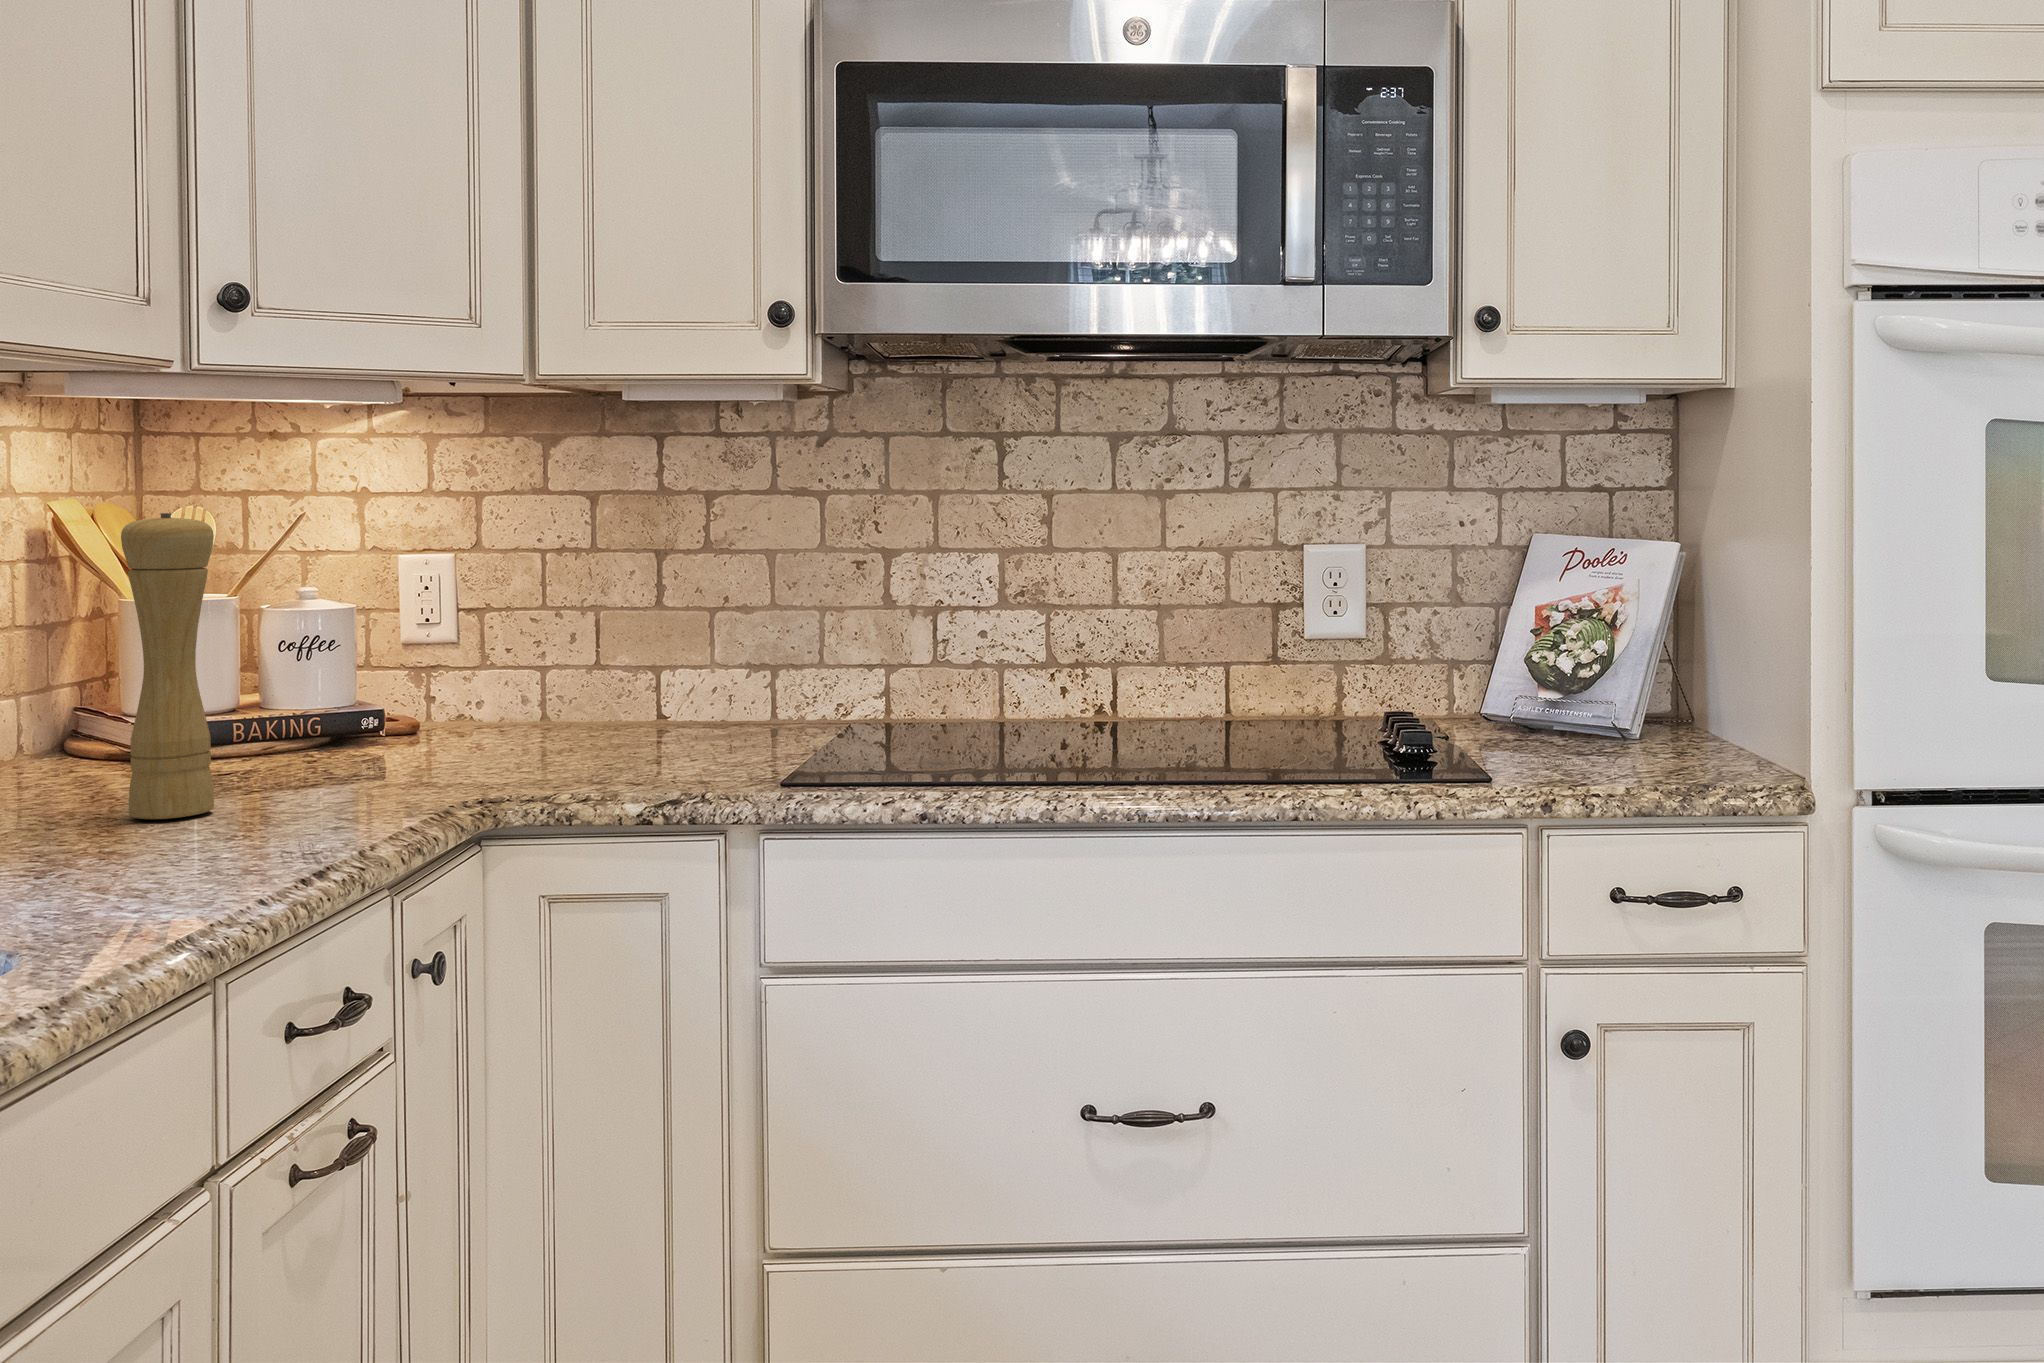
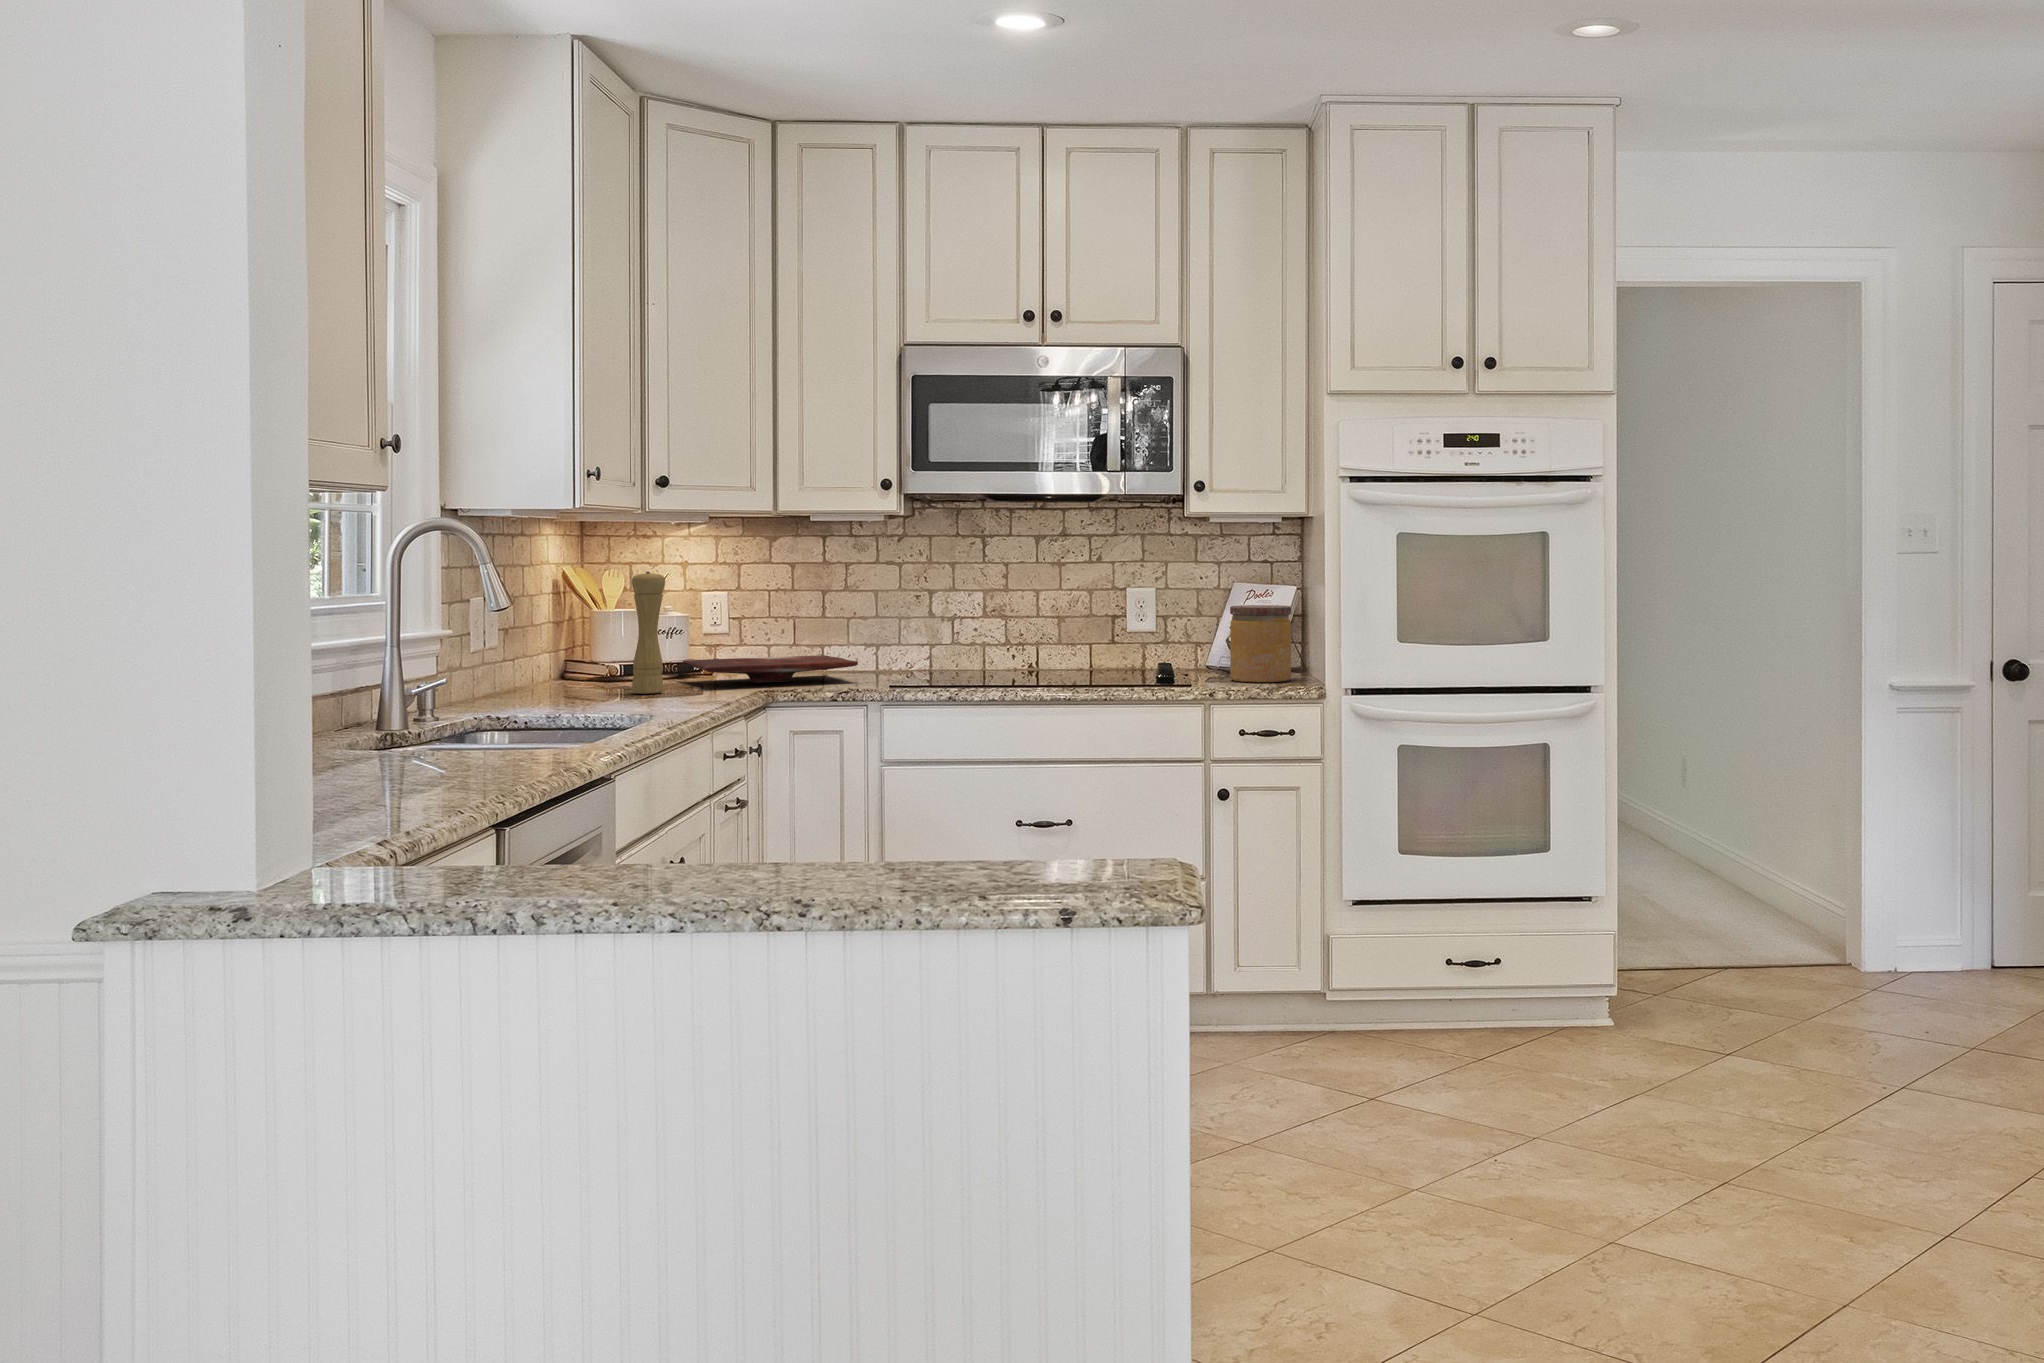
jar: none [1562,587,1705,768] -> present [1230,605,1291,682]
cutting board: none [320,693,715,768] -> present [683,655,858,683]

